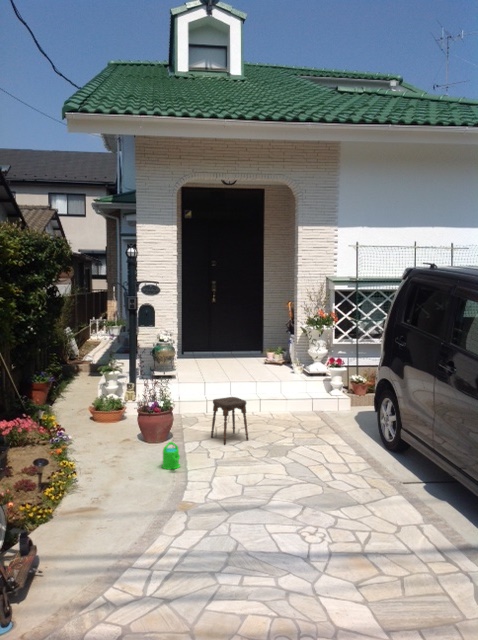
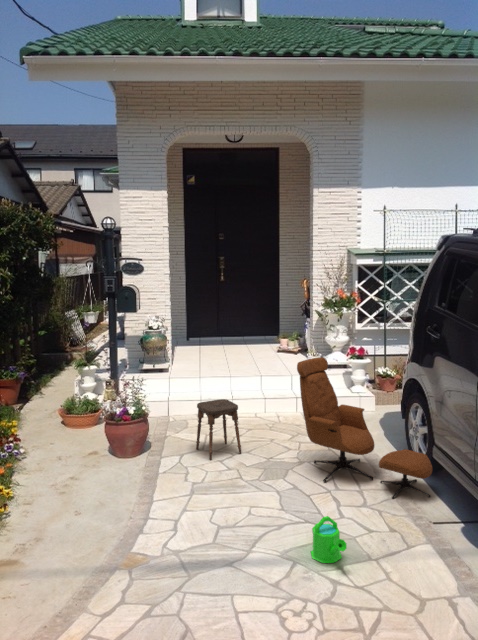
lounge chair: none [296,363,400,468] -> present [297,358,432,499]
watering can: present [162,442,180,469] -> present [311,516,347,563]

